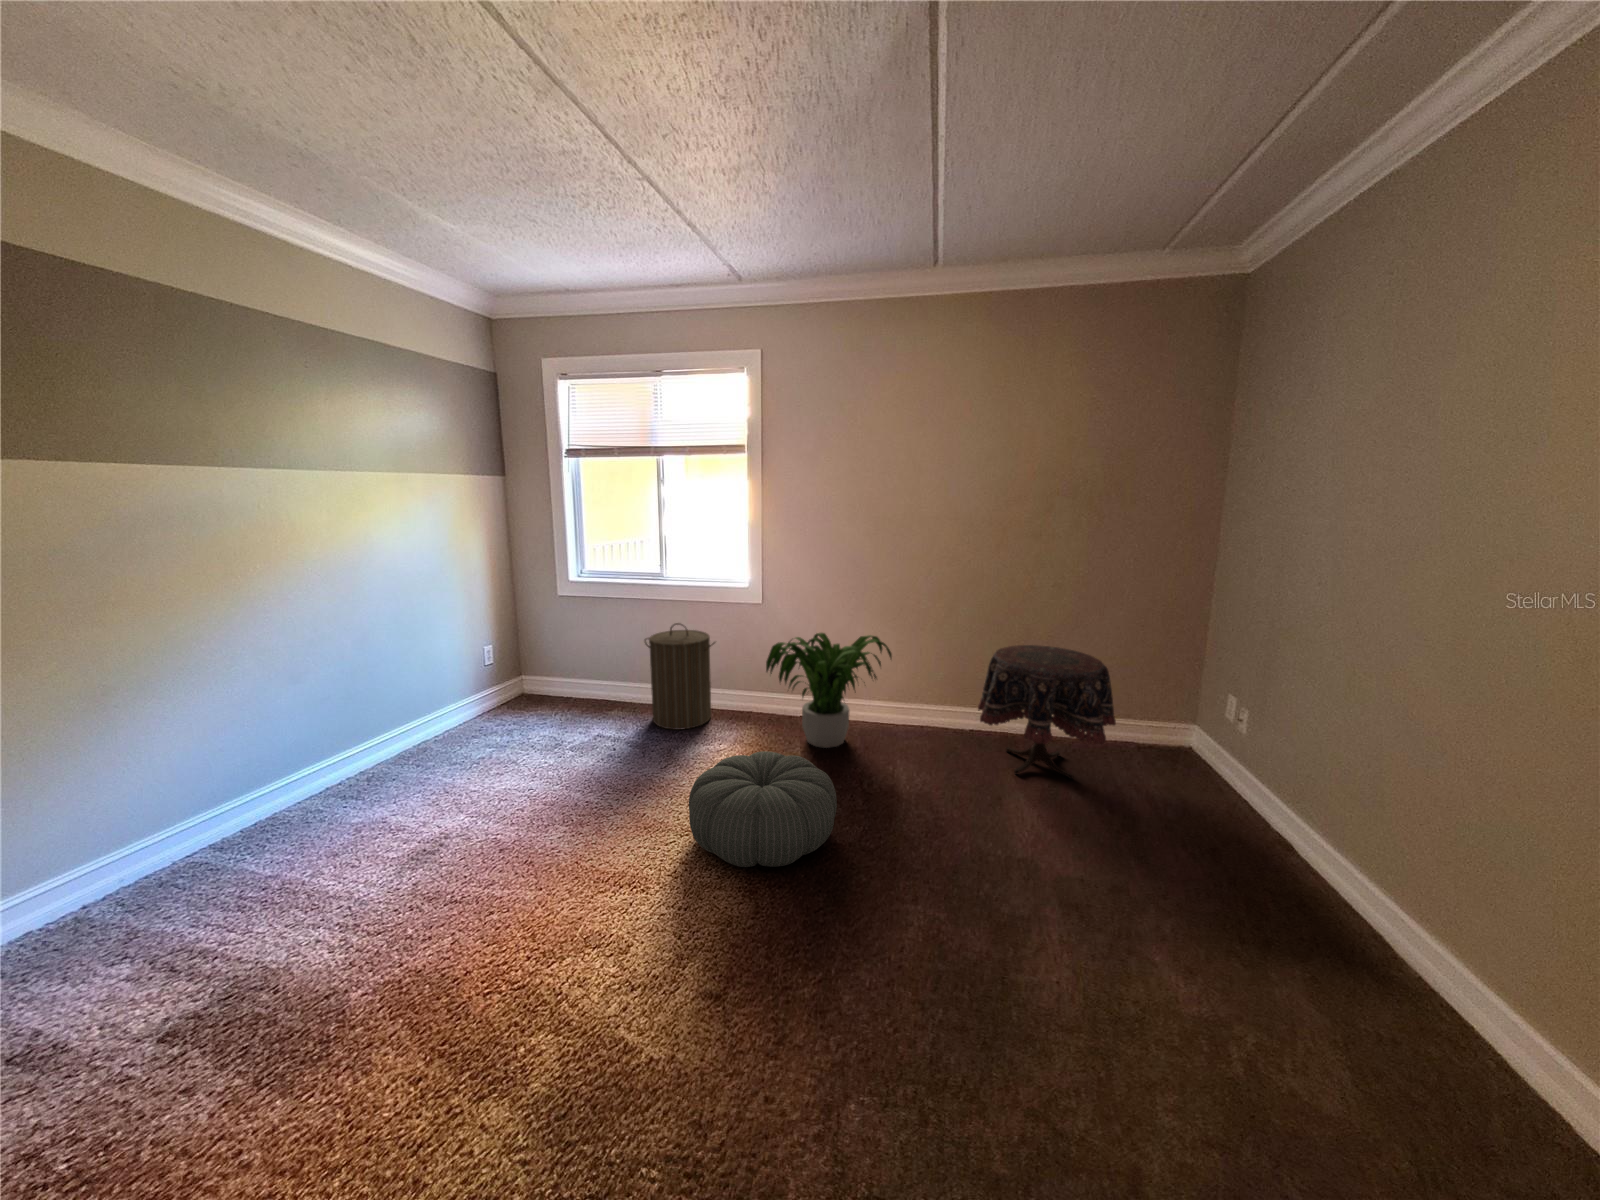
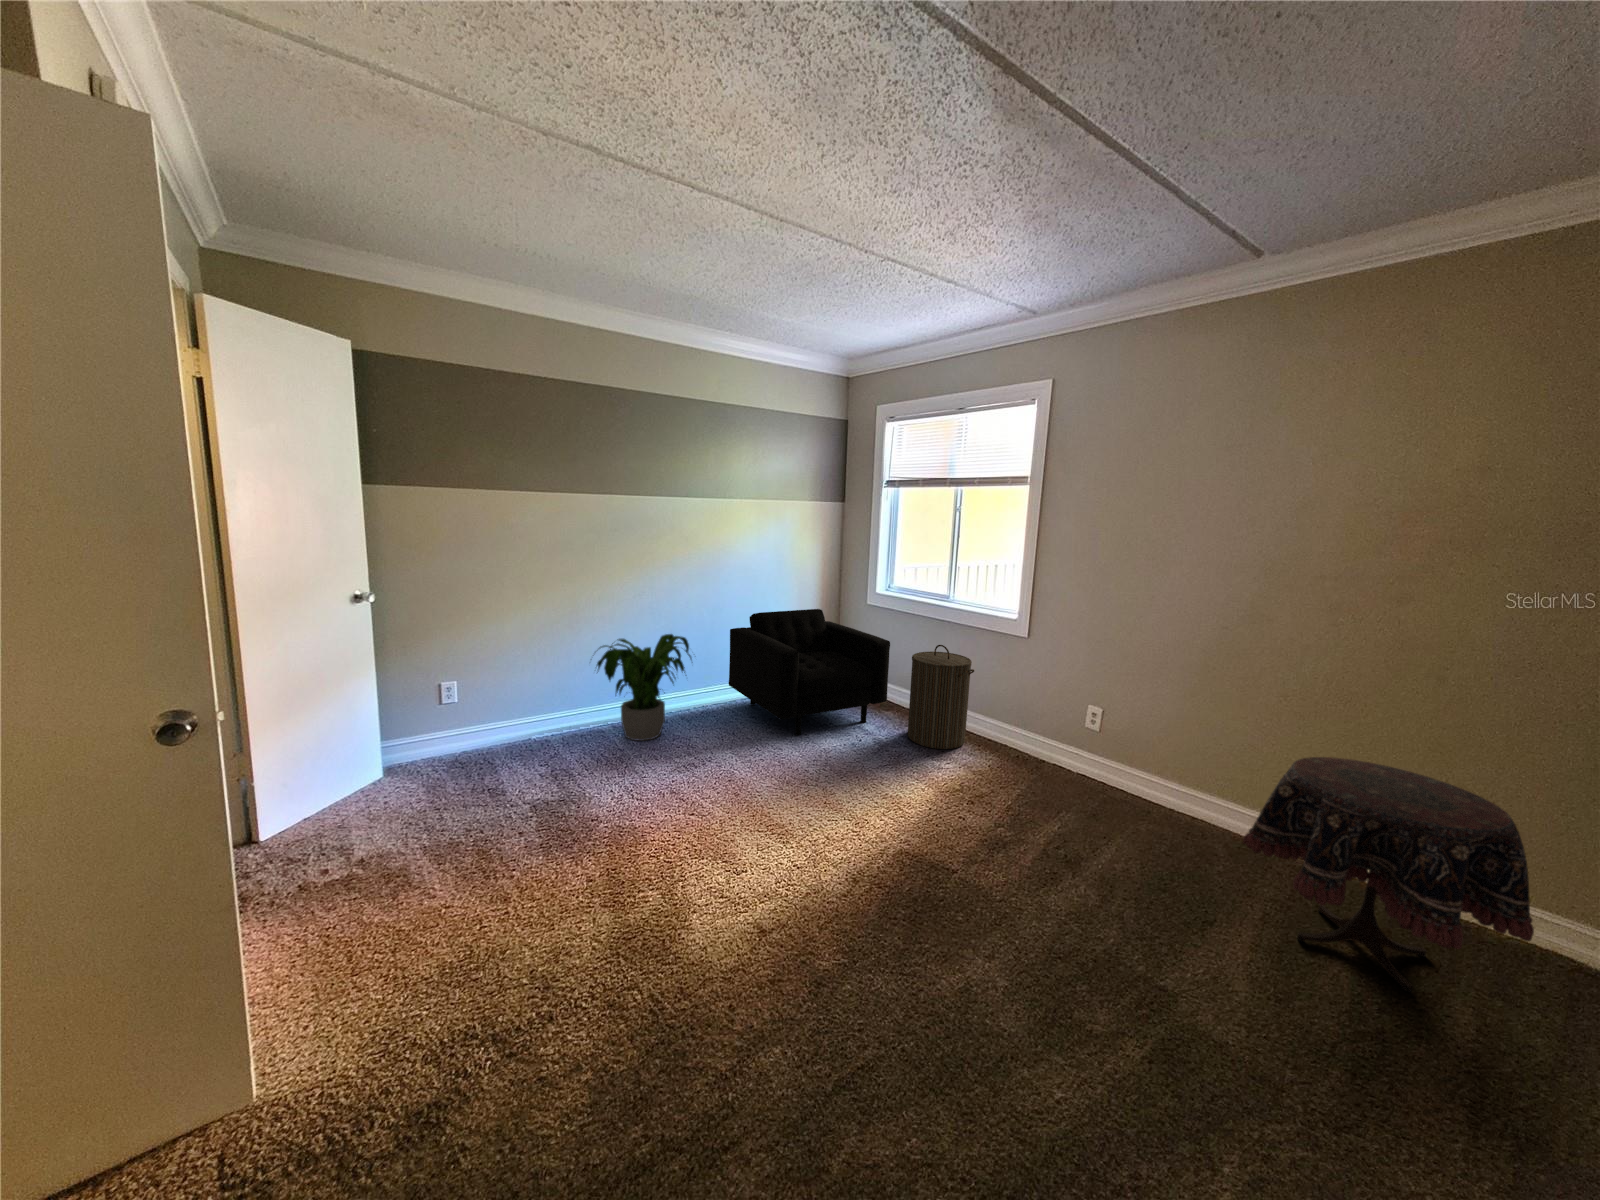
armchair: none [386,608,617,765] -> present [729,609,890,735]
potted plant: present [766,633,892,748] -> present [597,634,692,741]
pouf: present [689,751,837,867] -> none [839,771,989,884]

